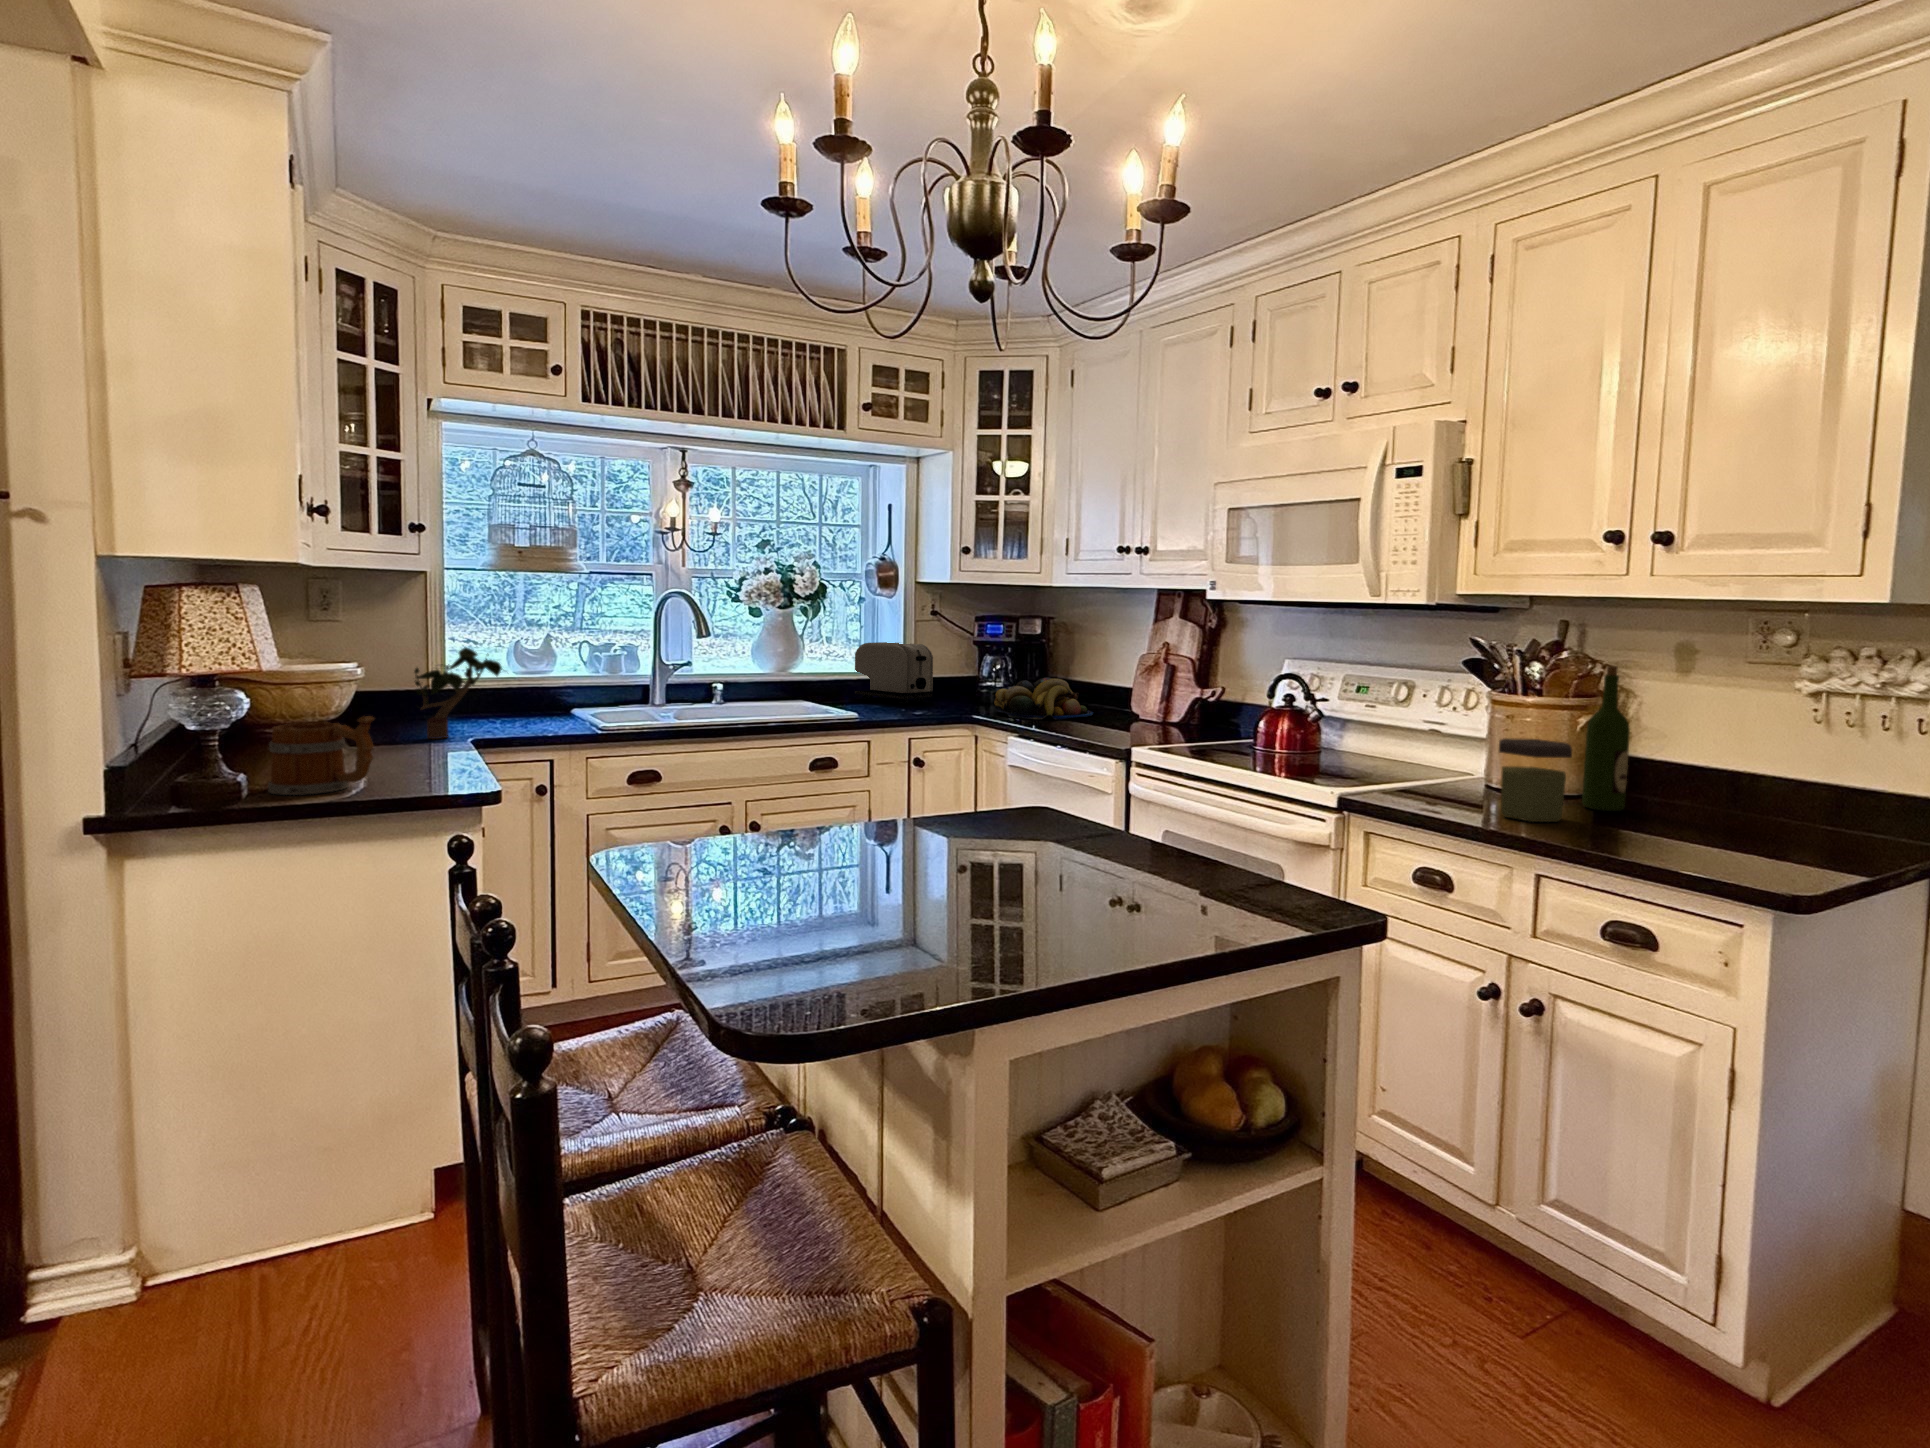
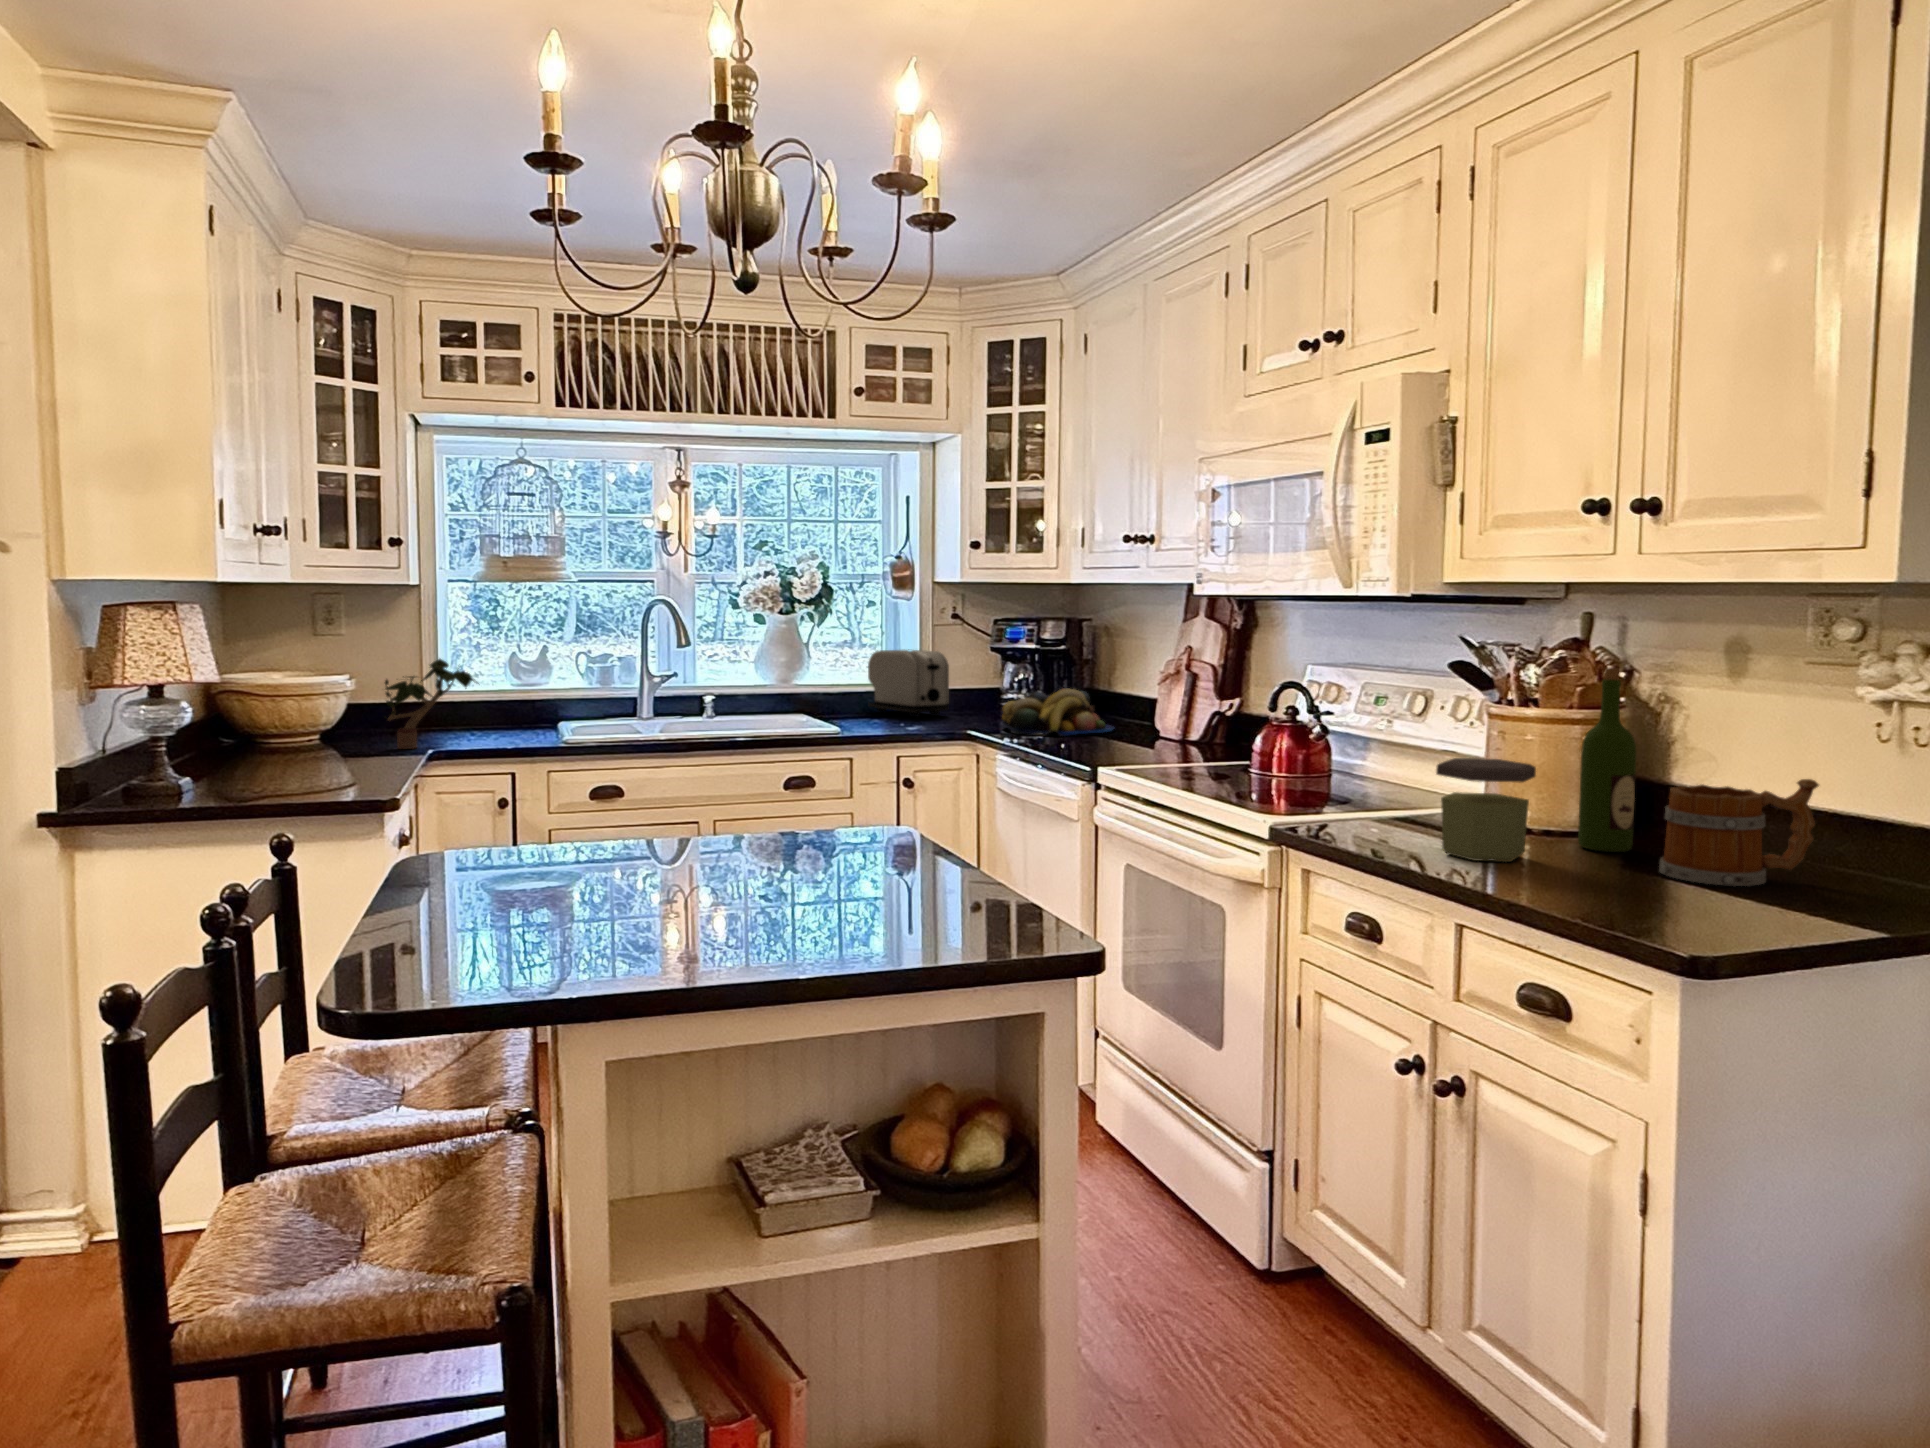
mug: present [268,716,374,795] -> present [1659,779,1819,886]

